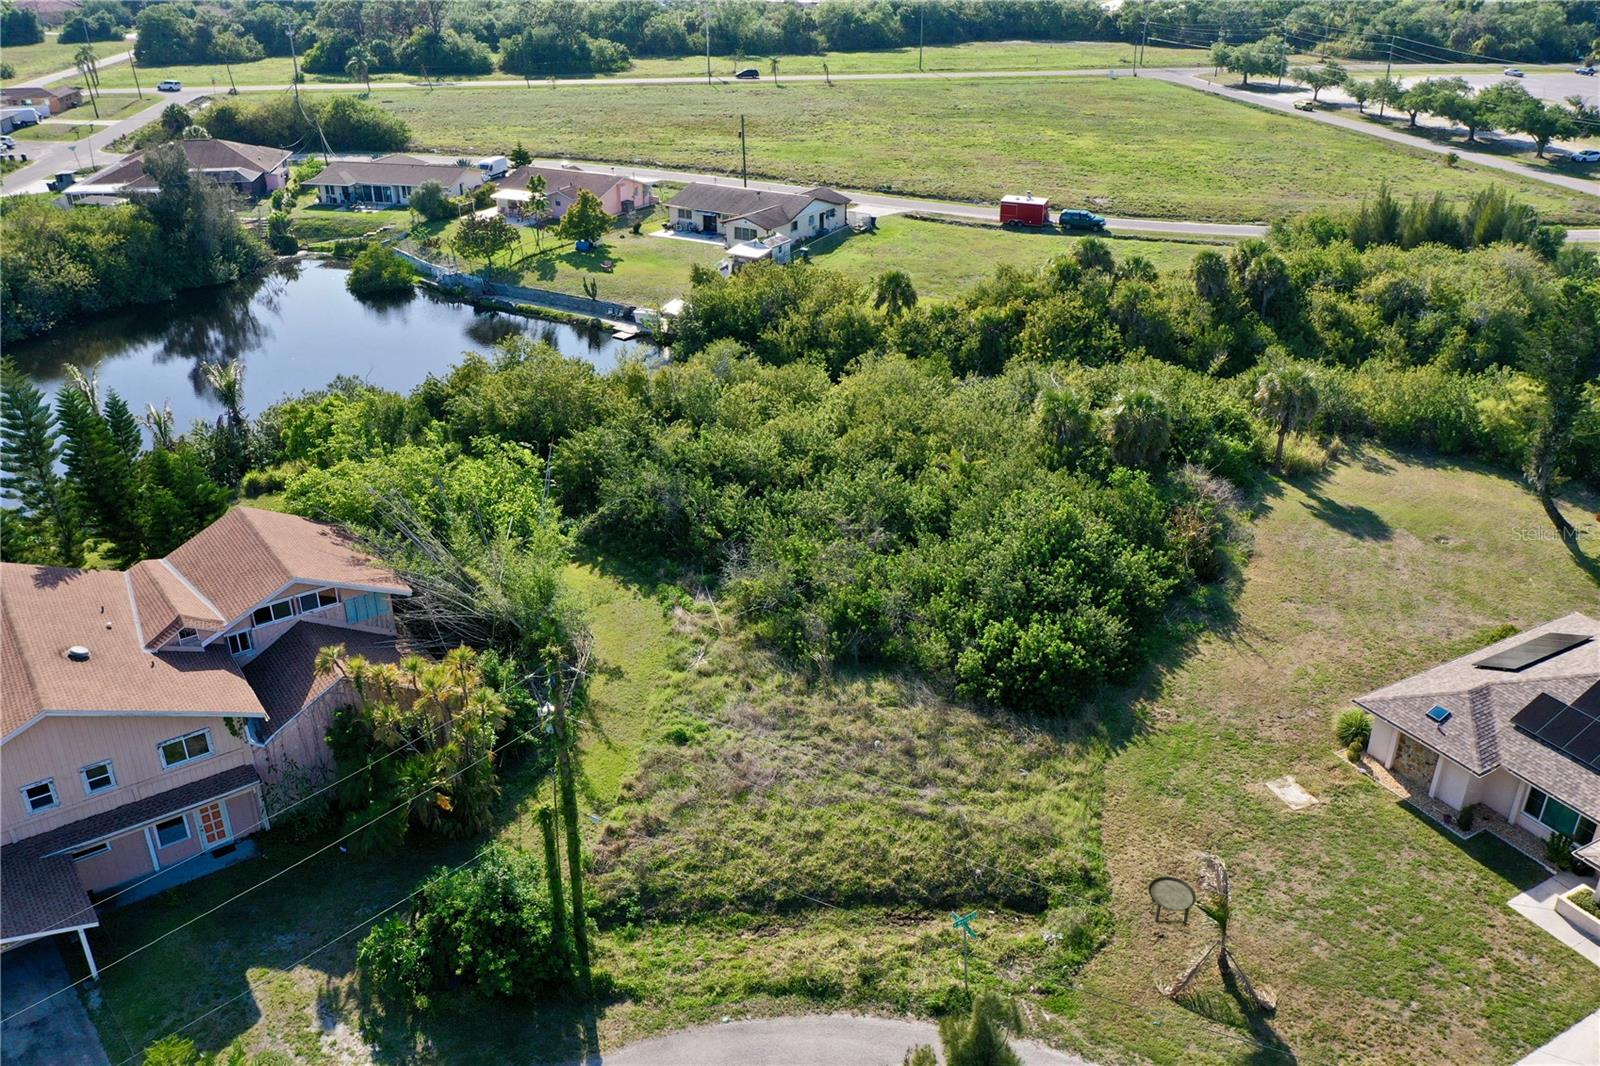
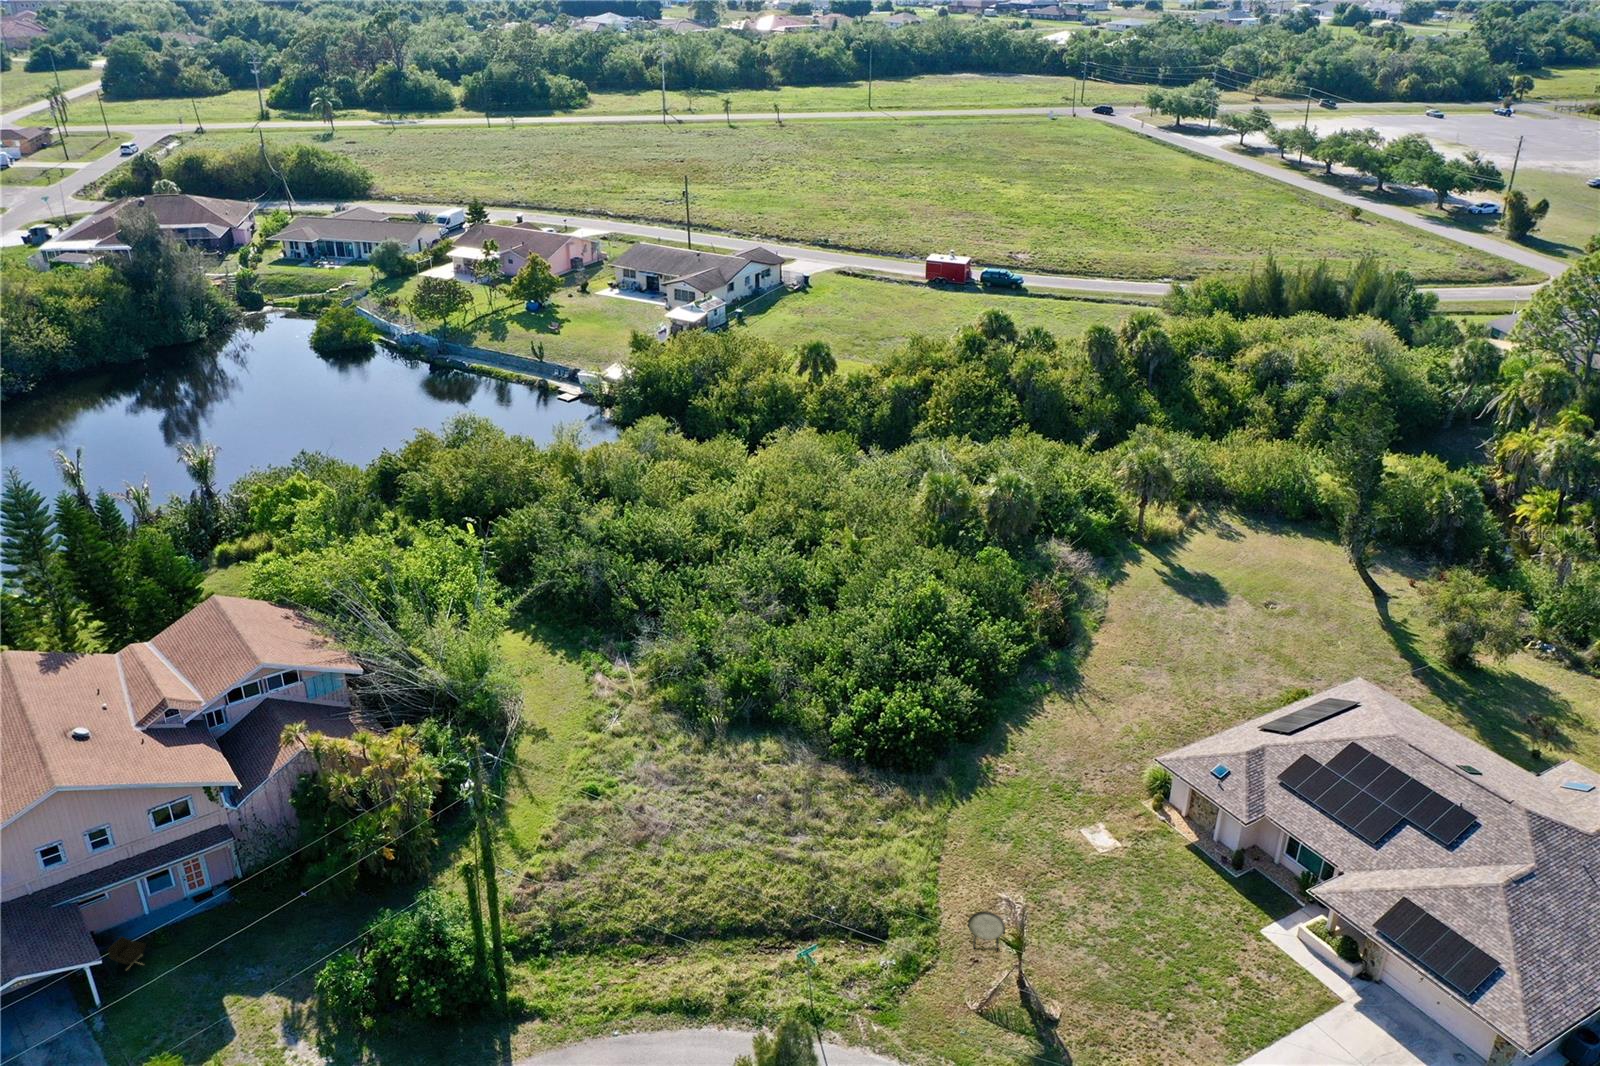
lounge chair: none [114,894,160,935] -> present [108,937,146,965]

